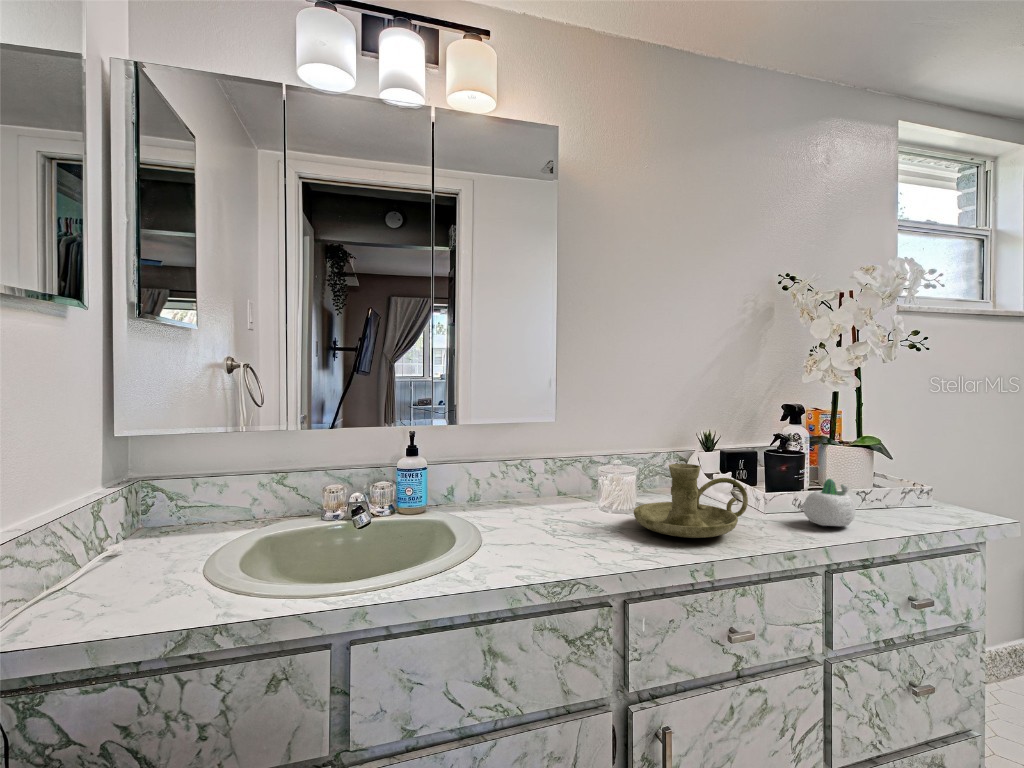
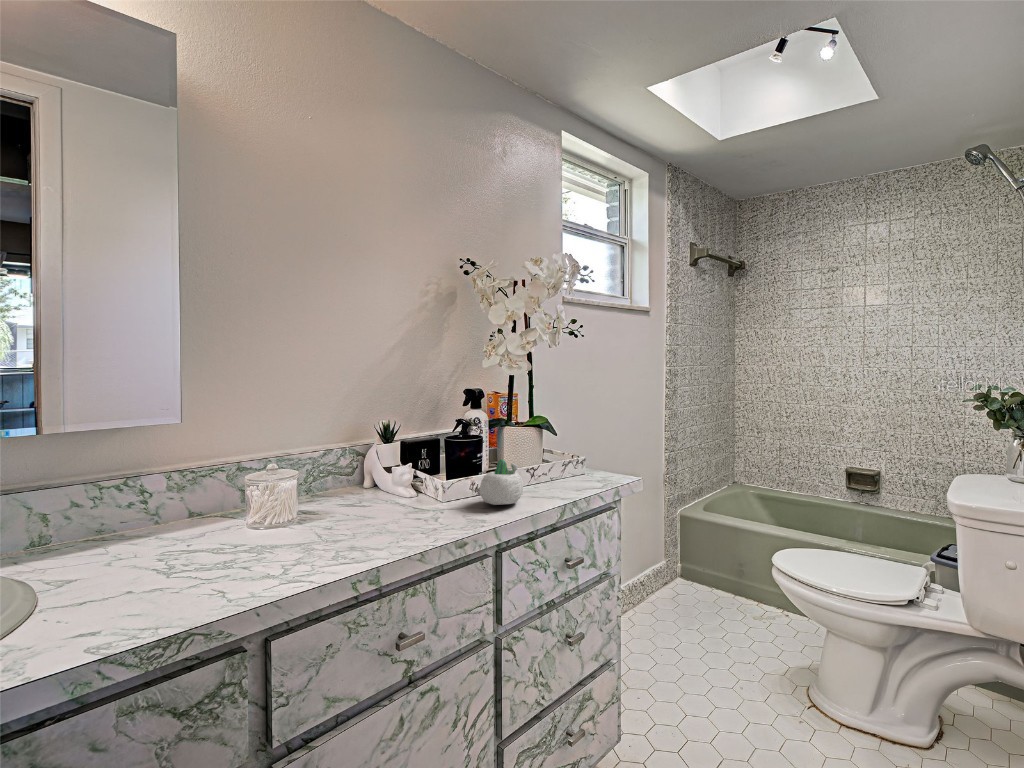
candle holder: present [634,464,748,538] -> none [297,457,426,542]

